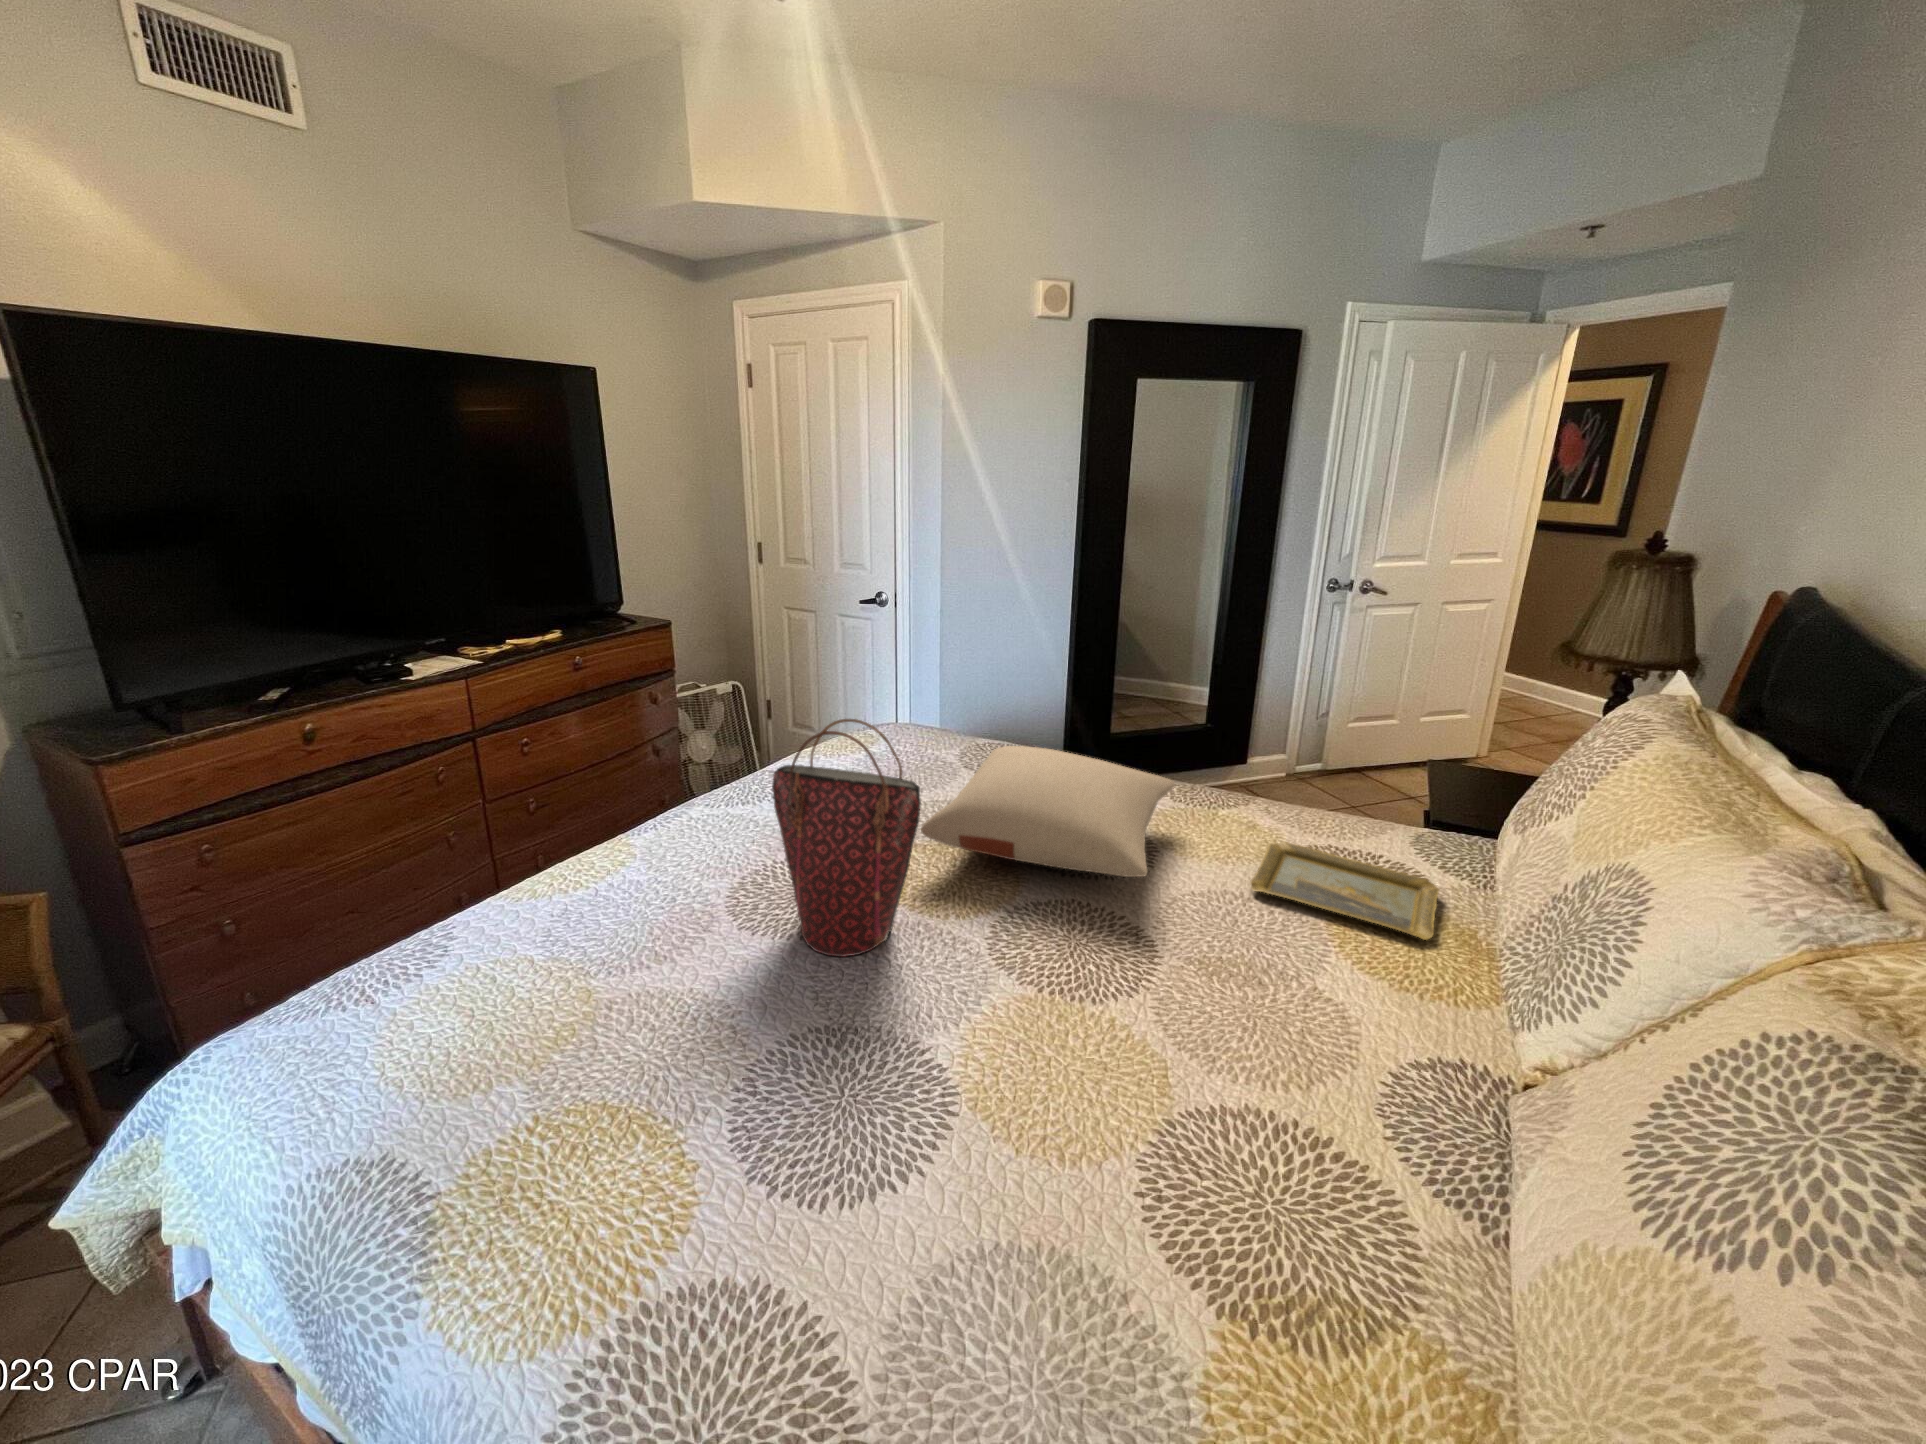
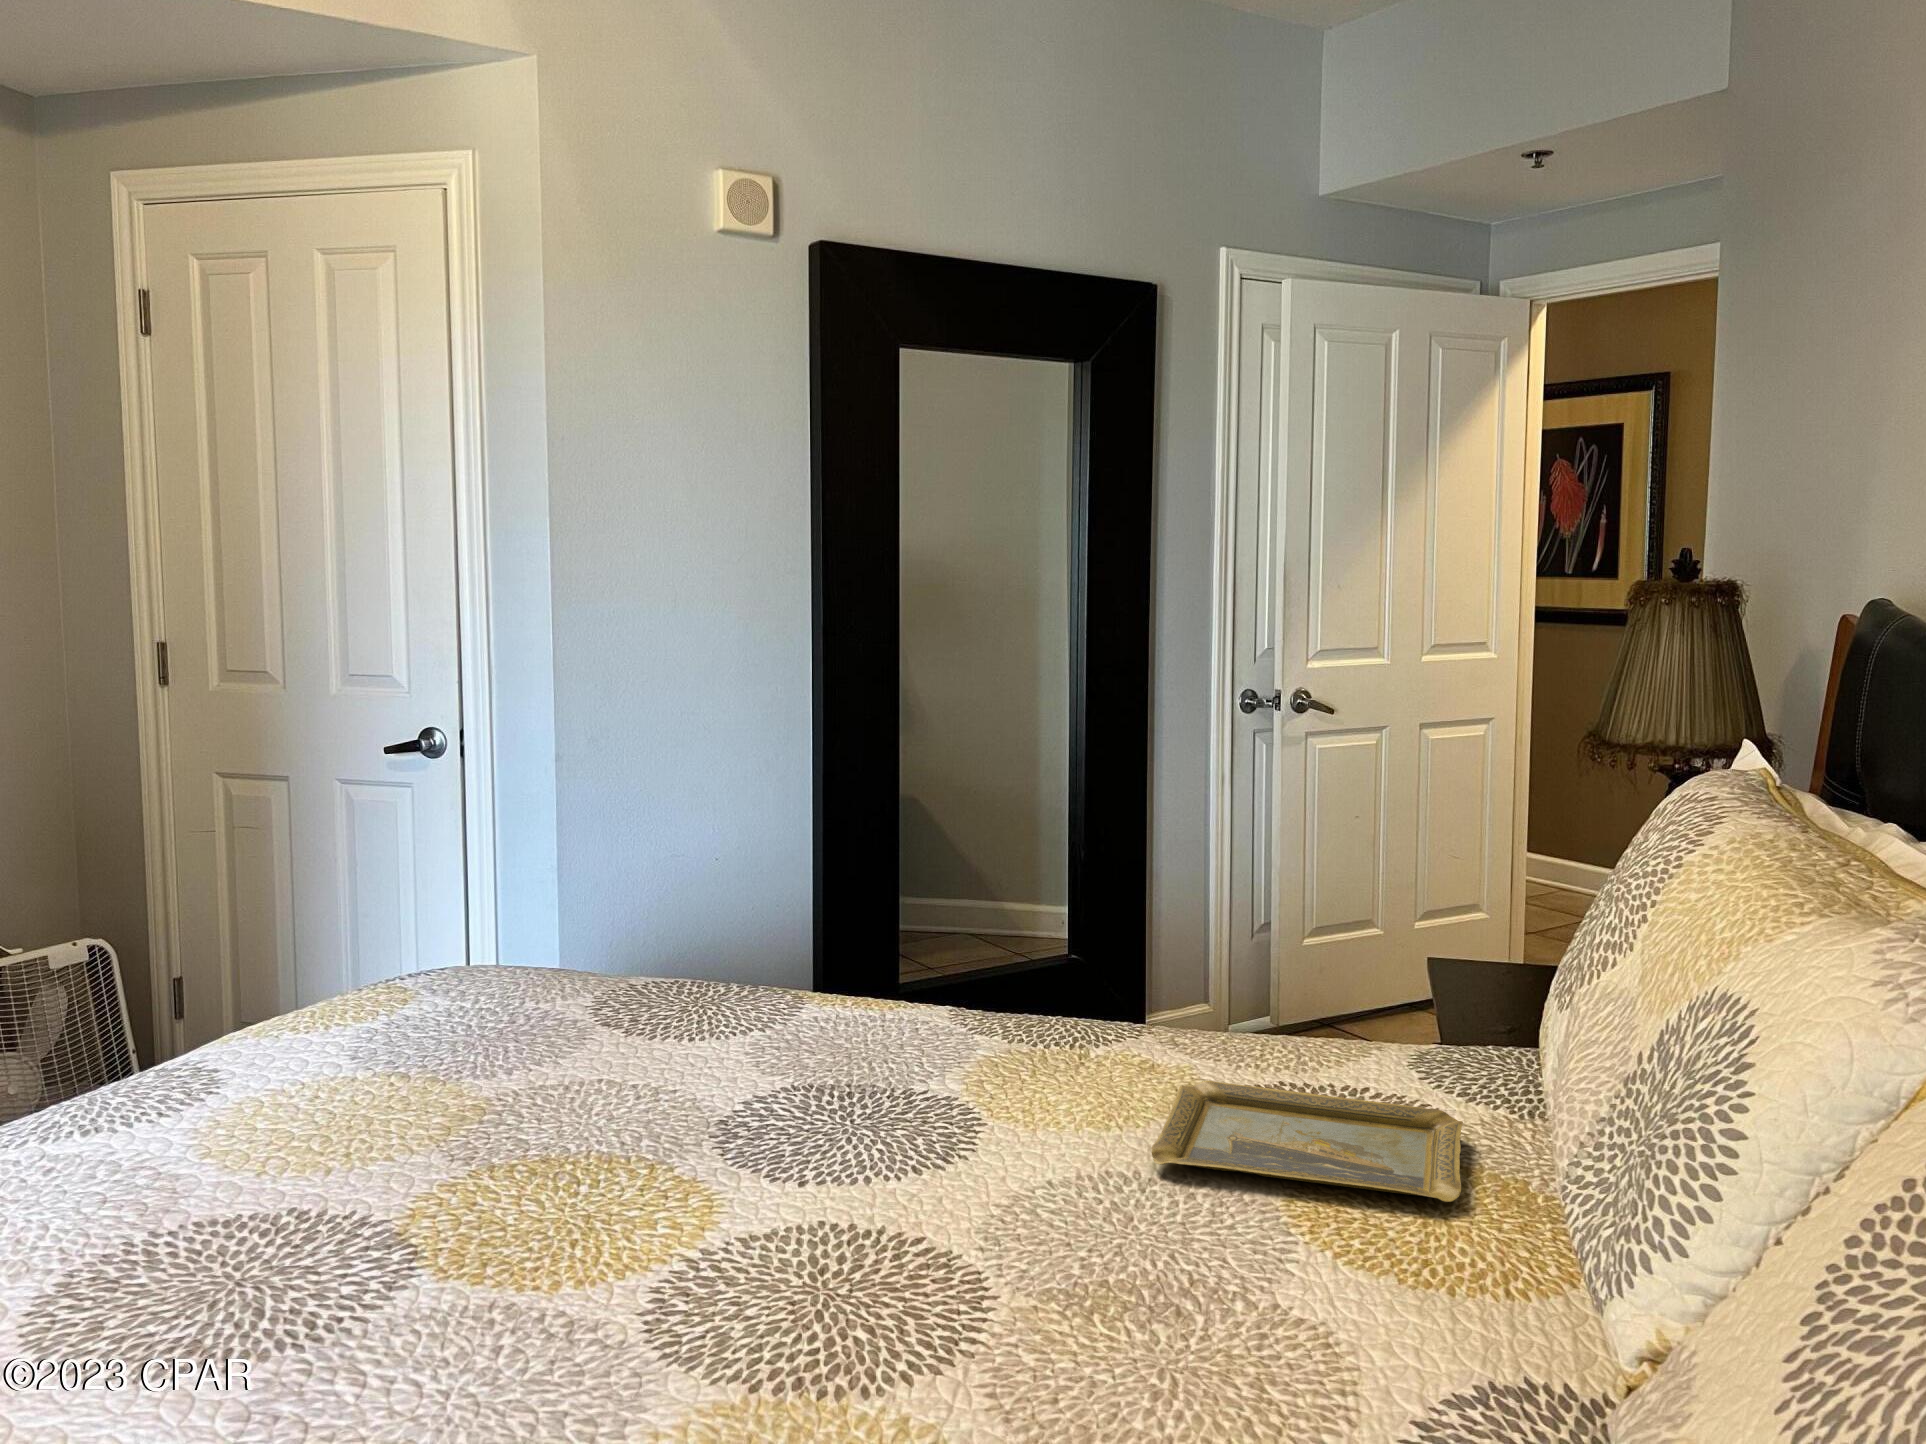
handbag: present [772,719,921,957] -> none [139,855,485,1396]
pillow: present [921,746,1174,877] -> none [496,949,1005,1165]

